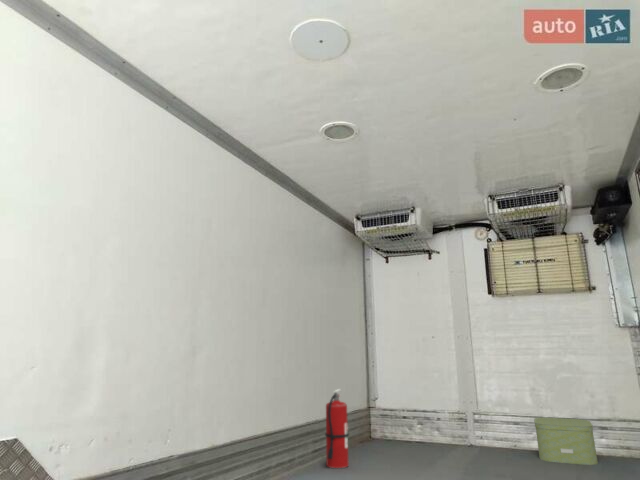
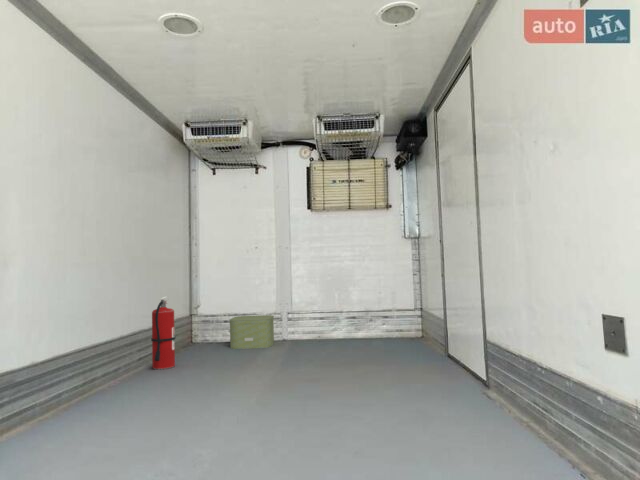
storage box: present [534,418,598,465] -> present [229,315,274,349]

